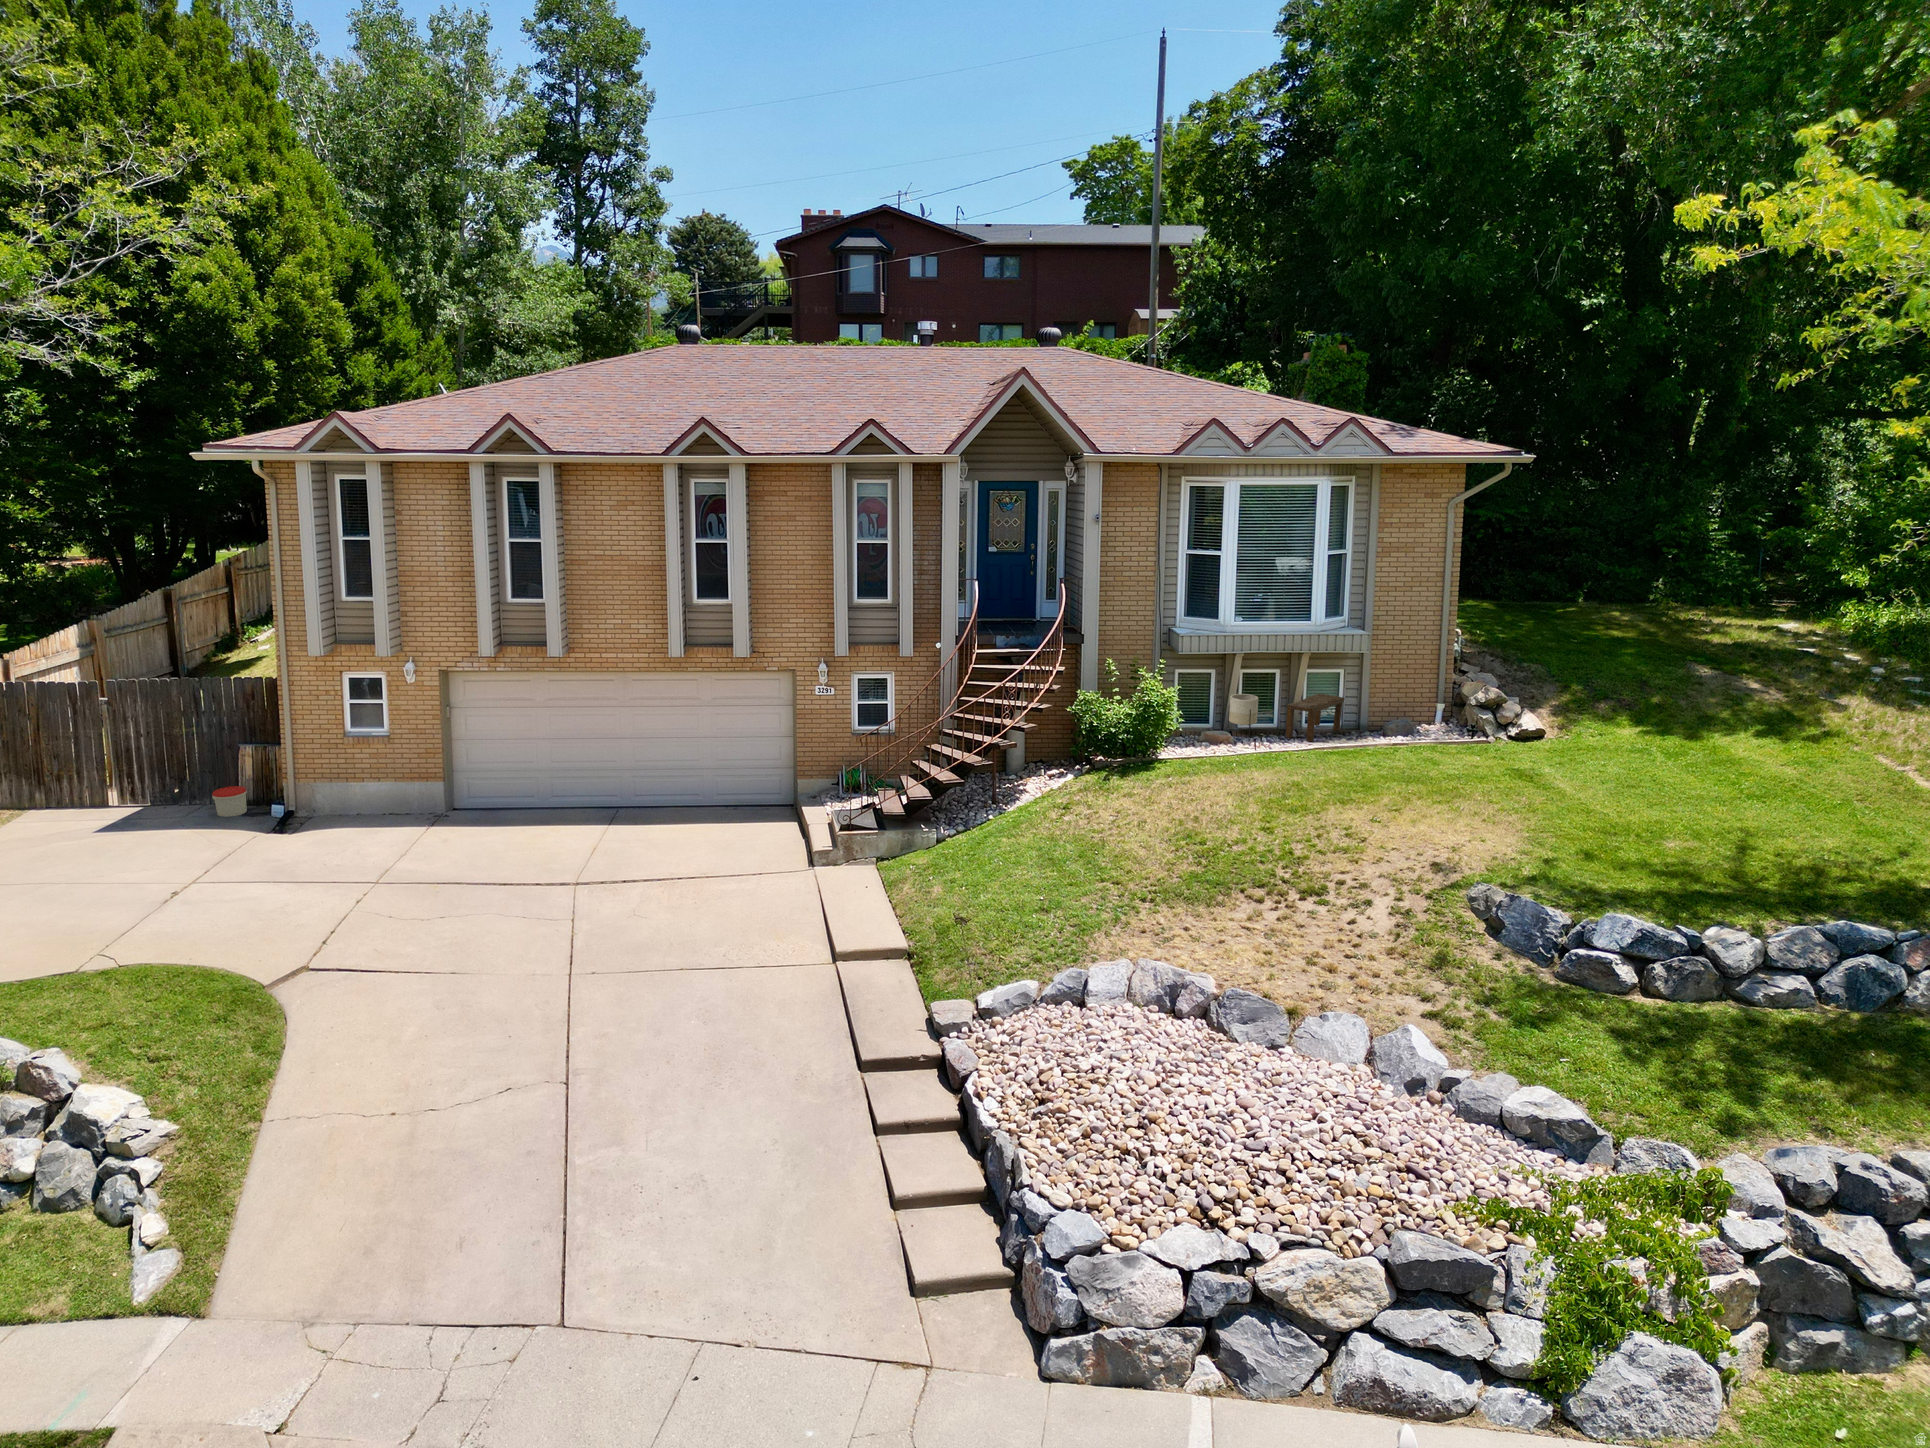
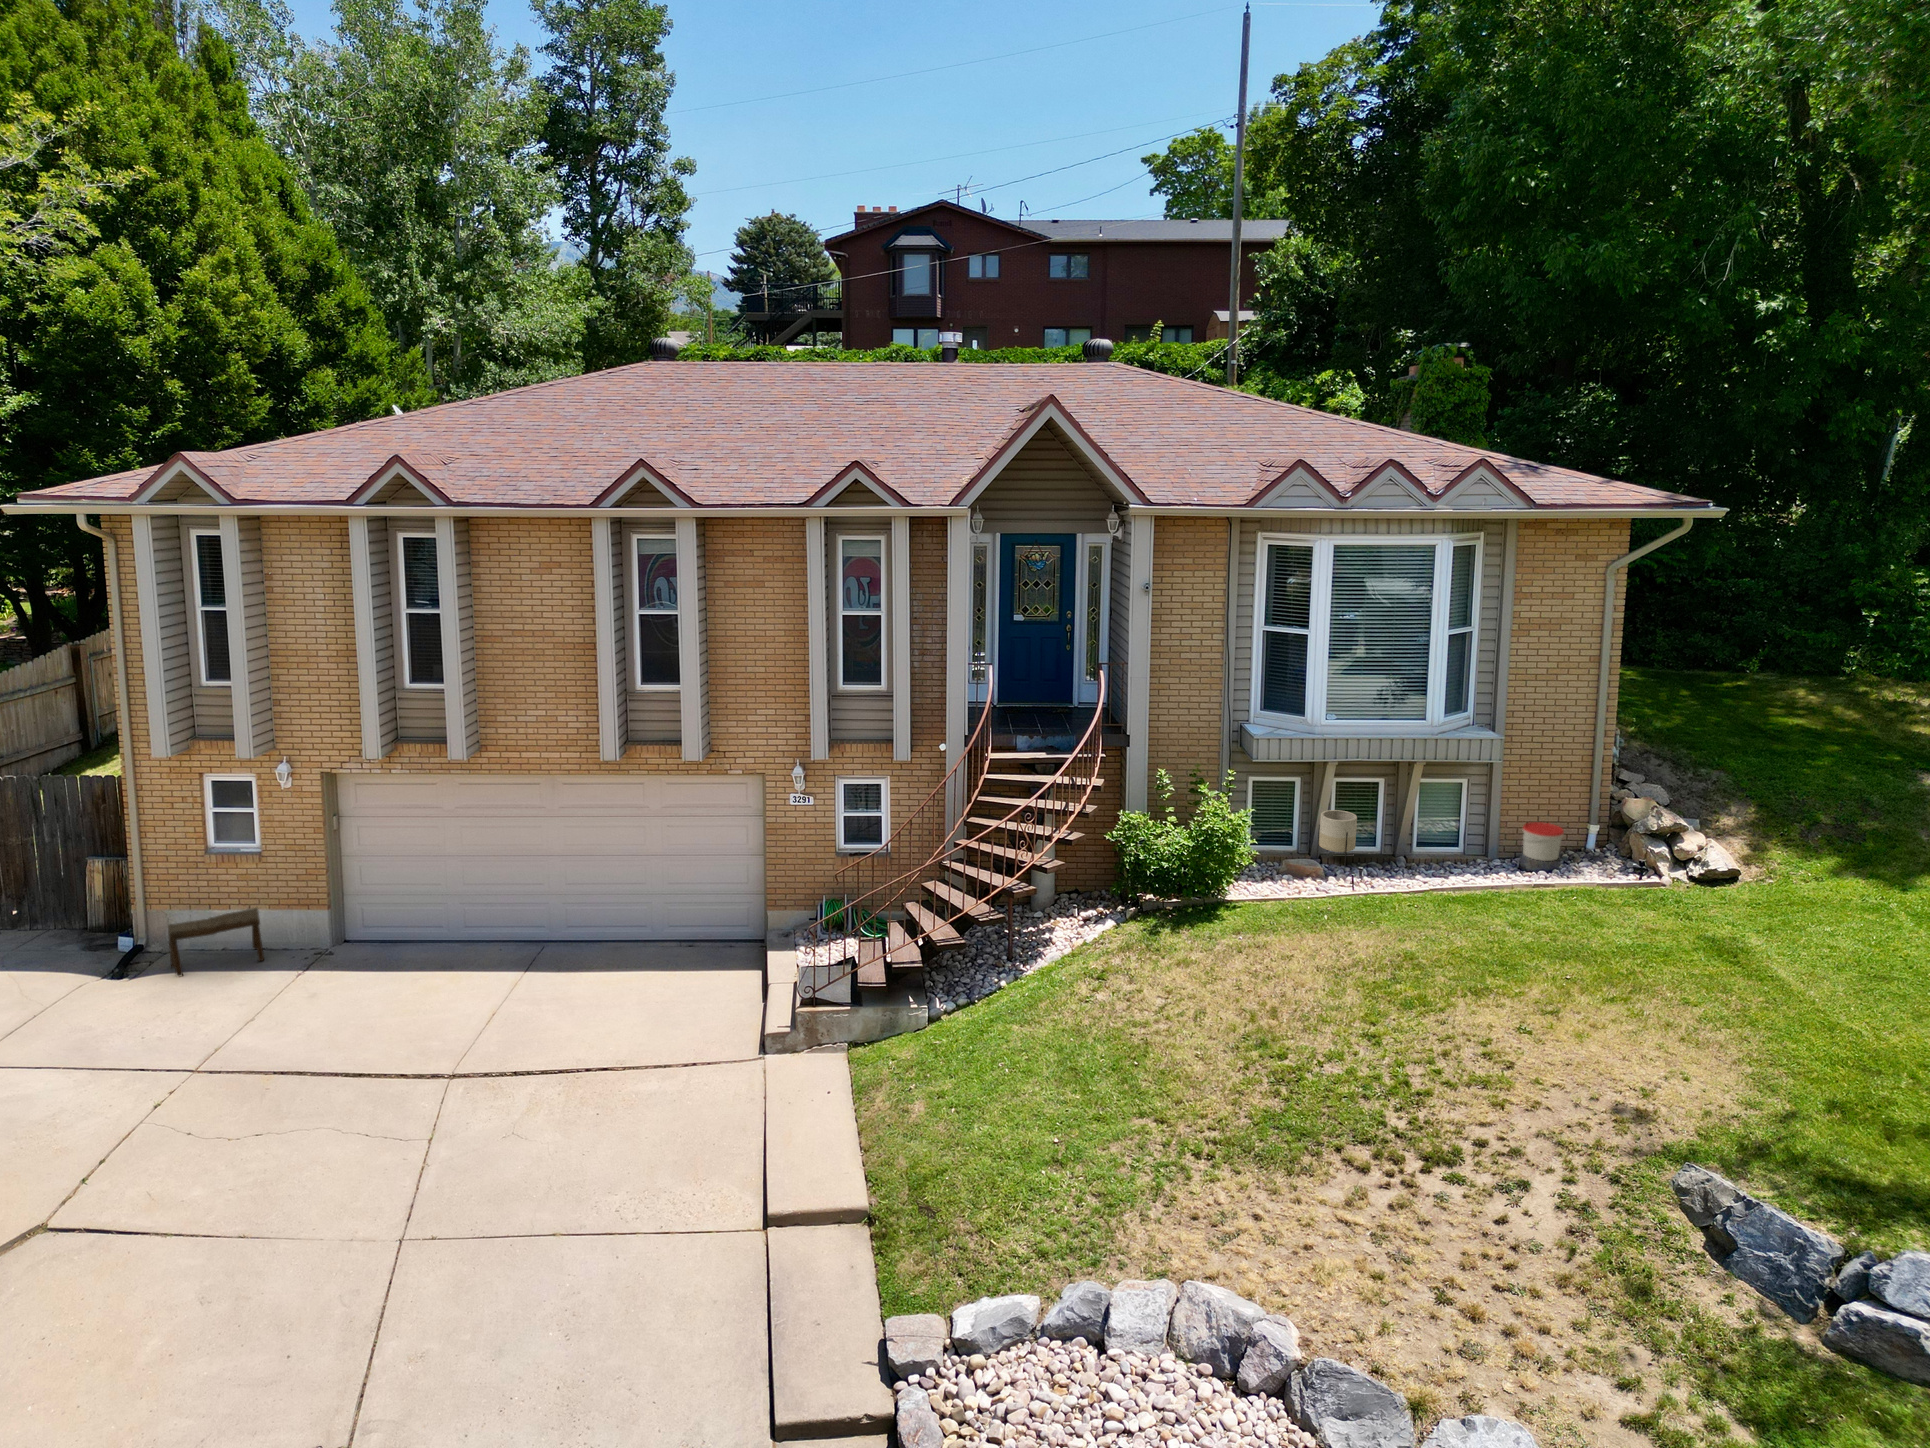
bench: present [1286,693,1344,742] -> present [168,908,264,977]
bucket: present [212,786,247,817] -> present [1523,822,1564,861]

